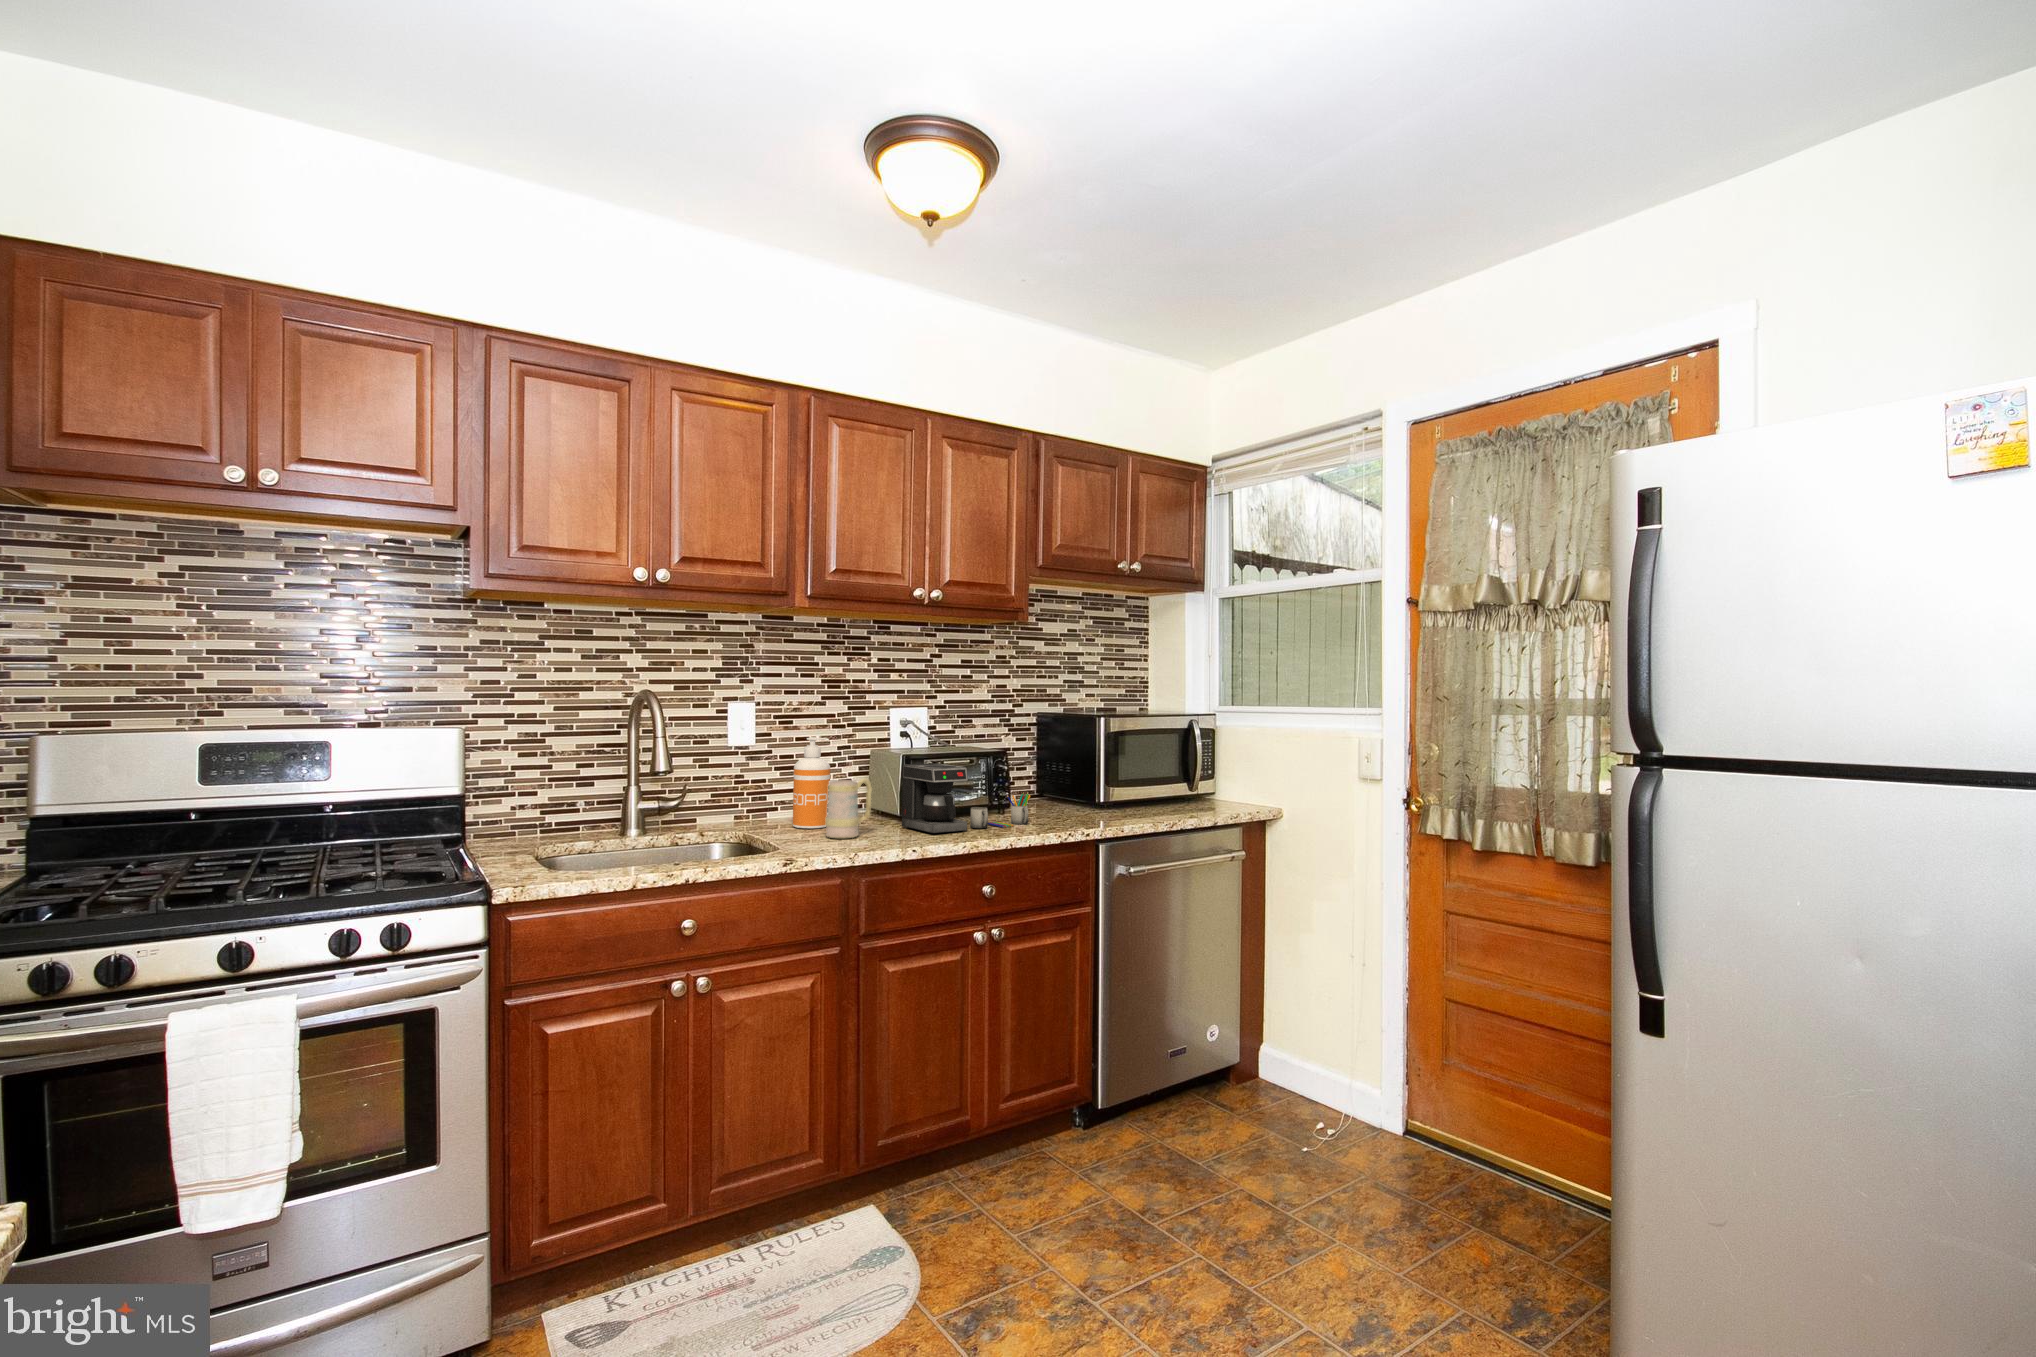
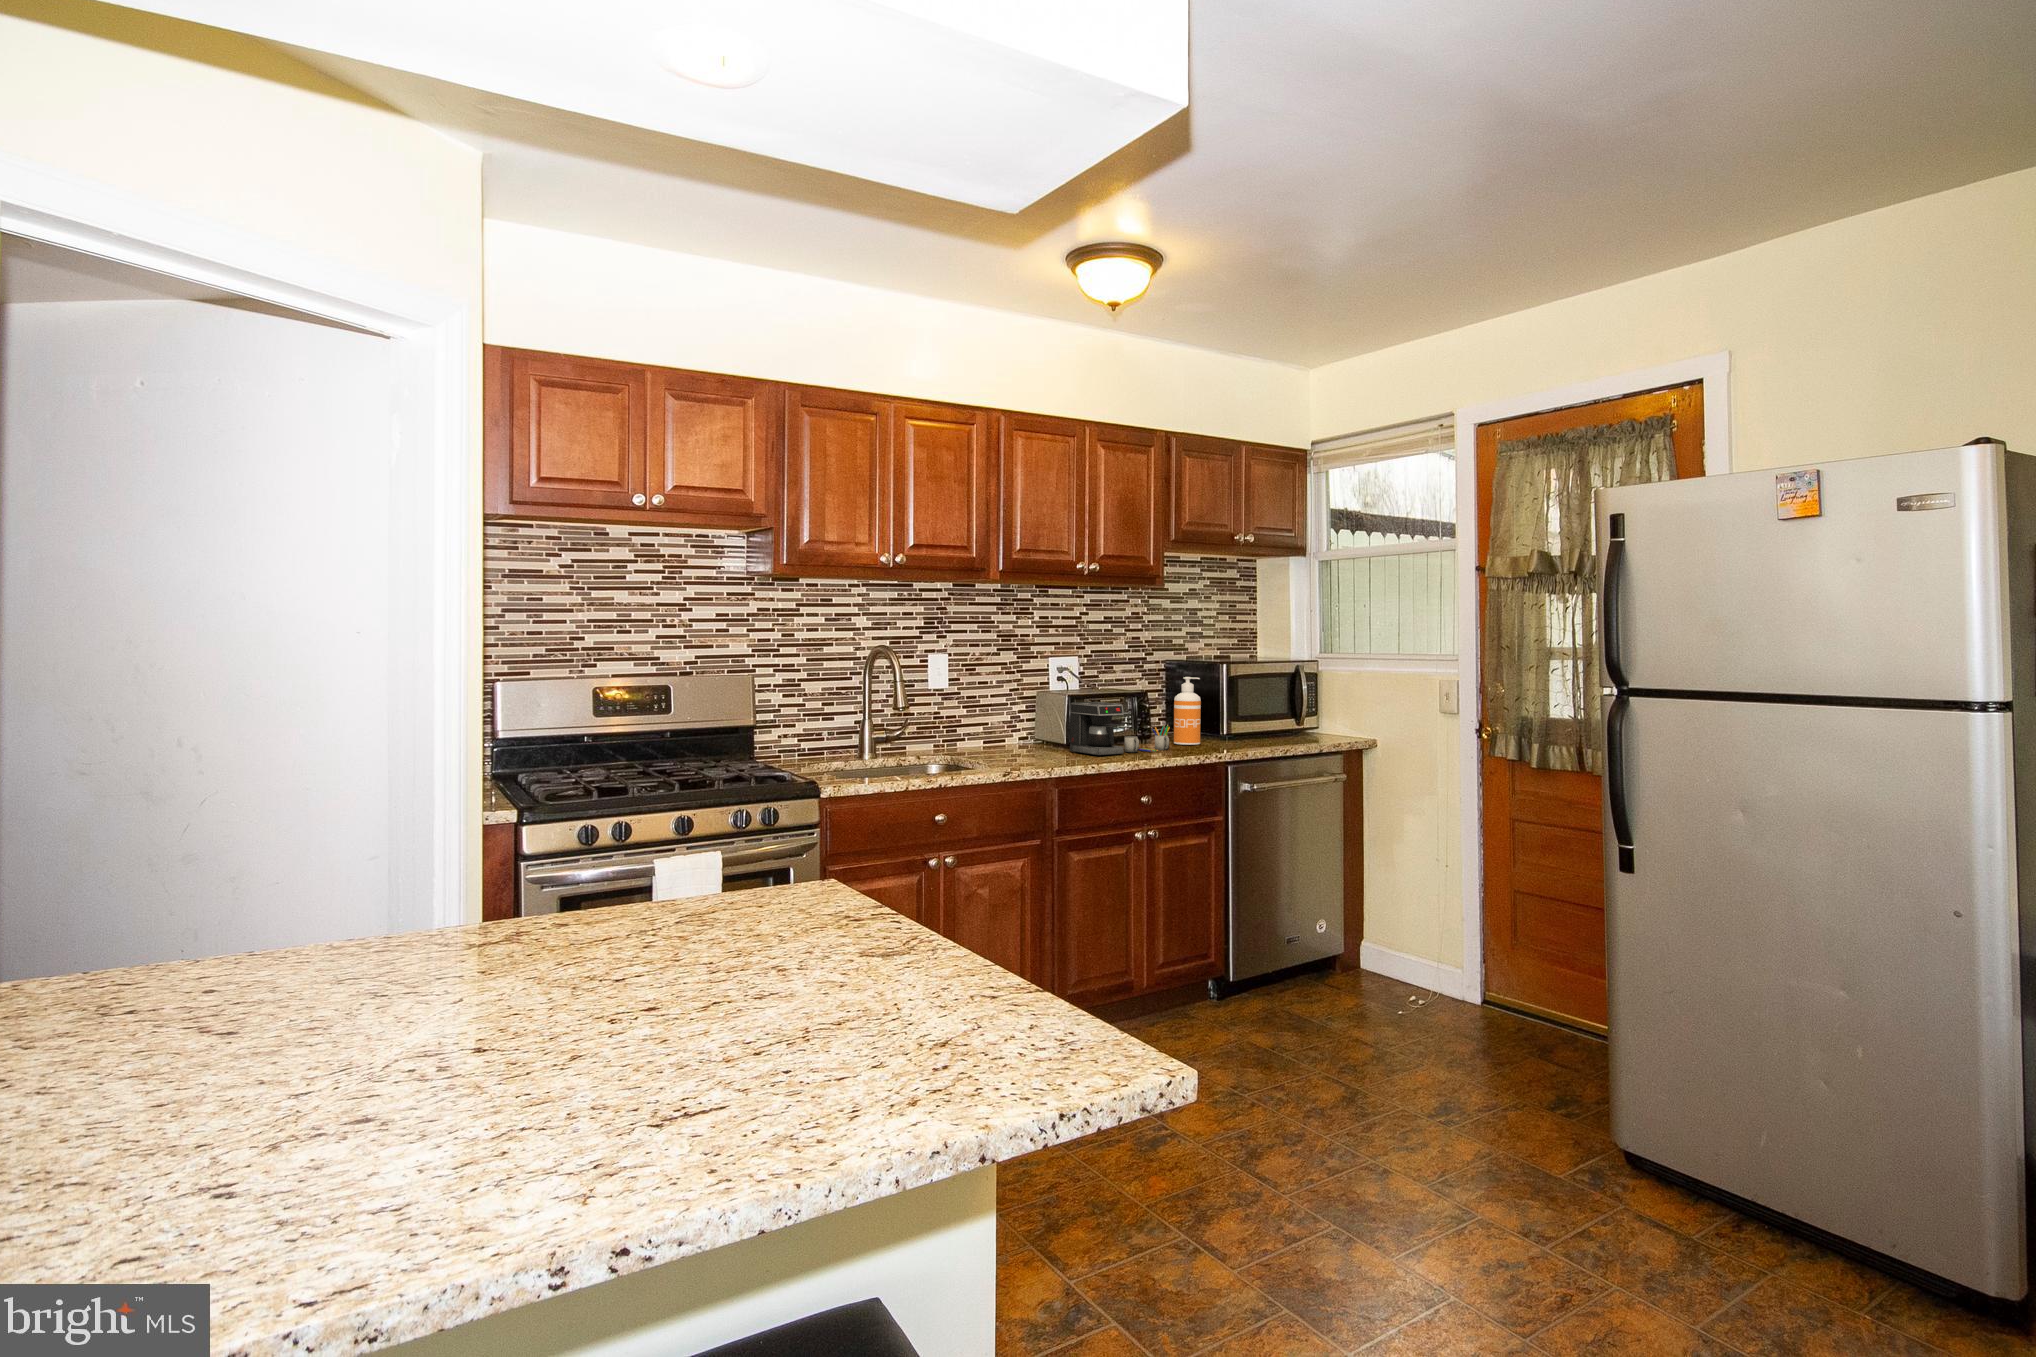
soap dispenser: present [793,737,830,829] -> present [1174,677,1201,745]
mug: present [826,779,872,839] -> none [1016,713,1050,759]

